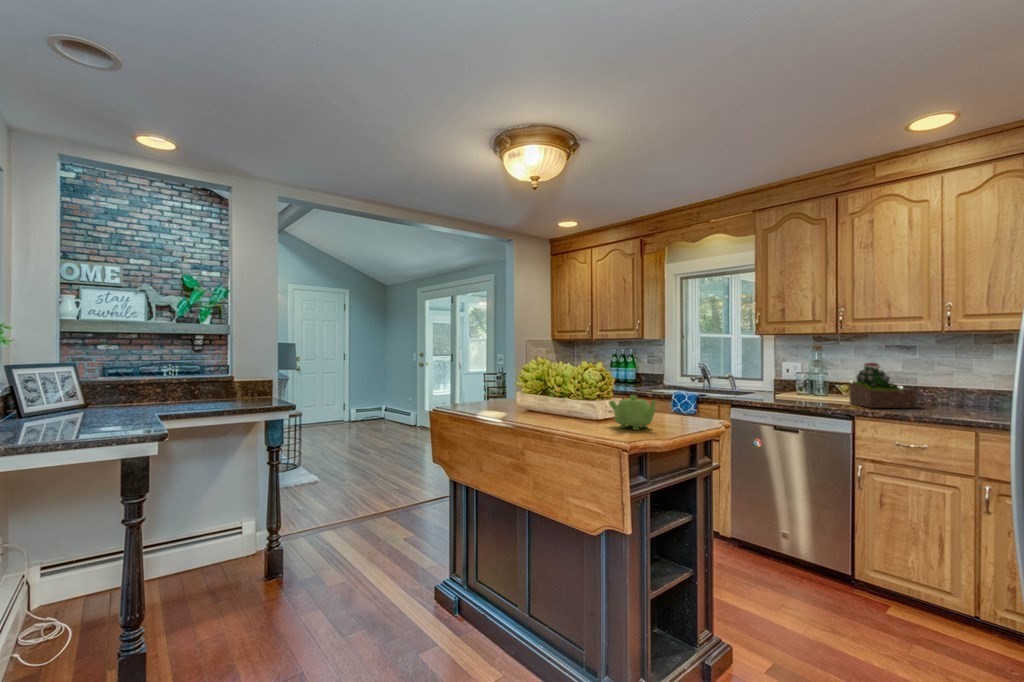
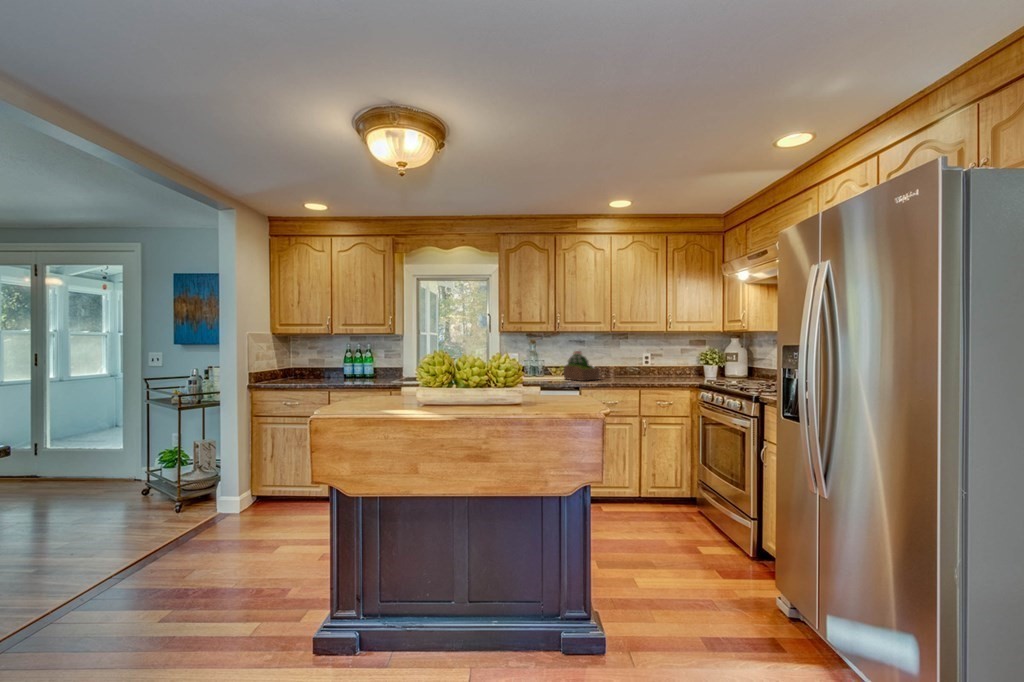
teapot: present [609,395,657,430] -> none [529,371,573,397]

